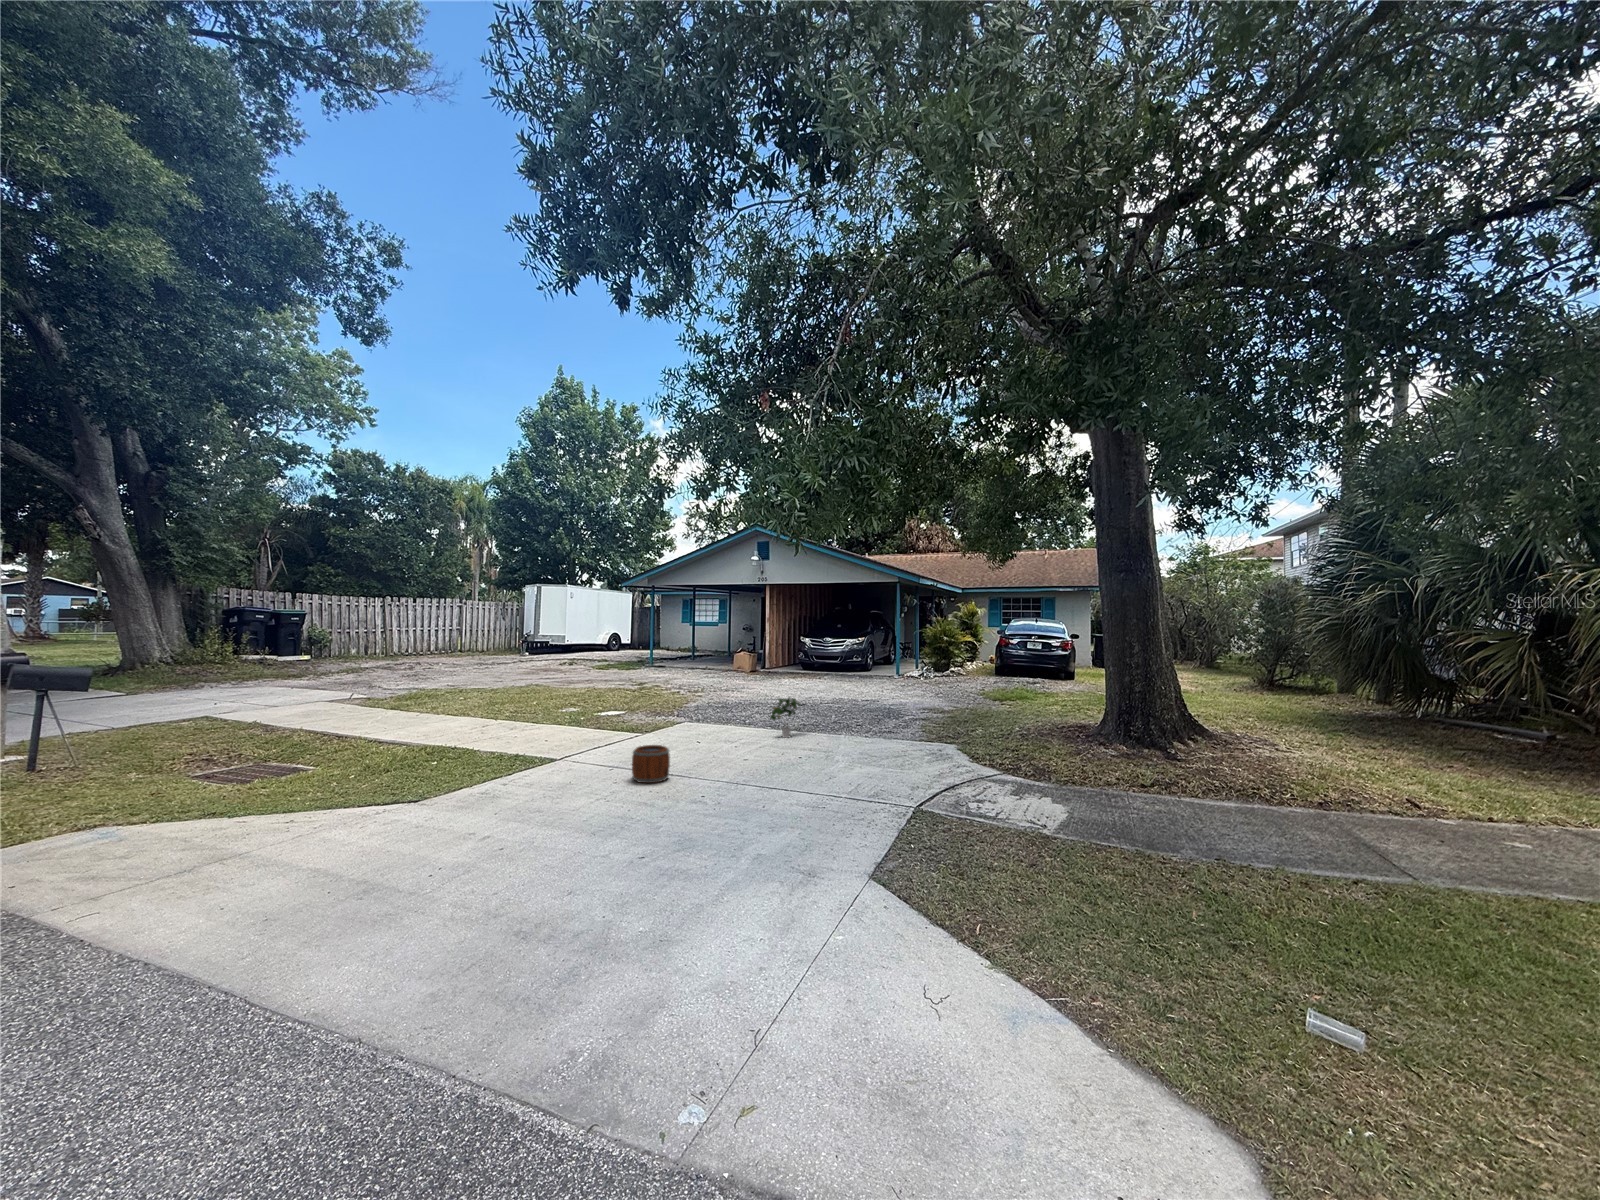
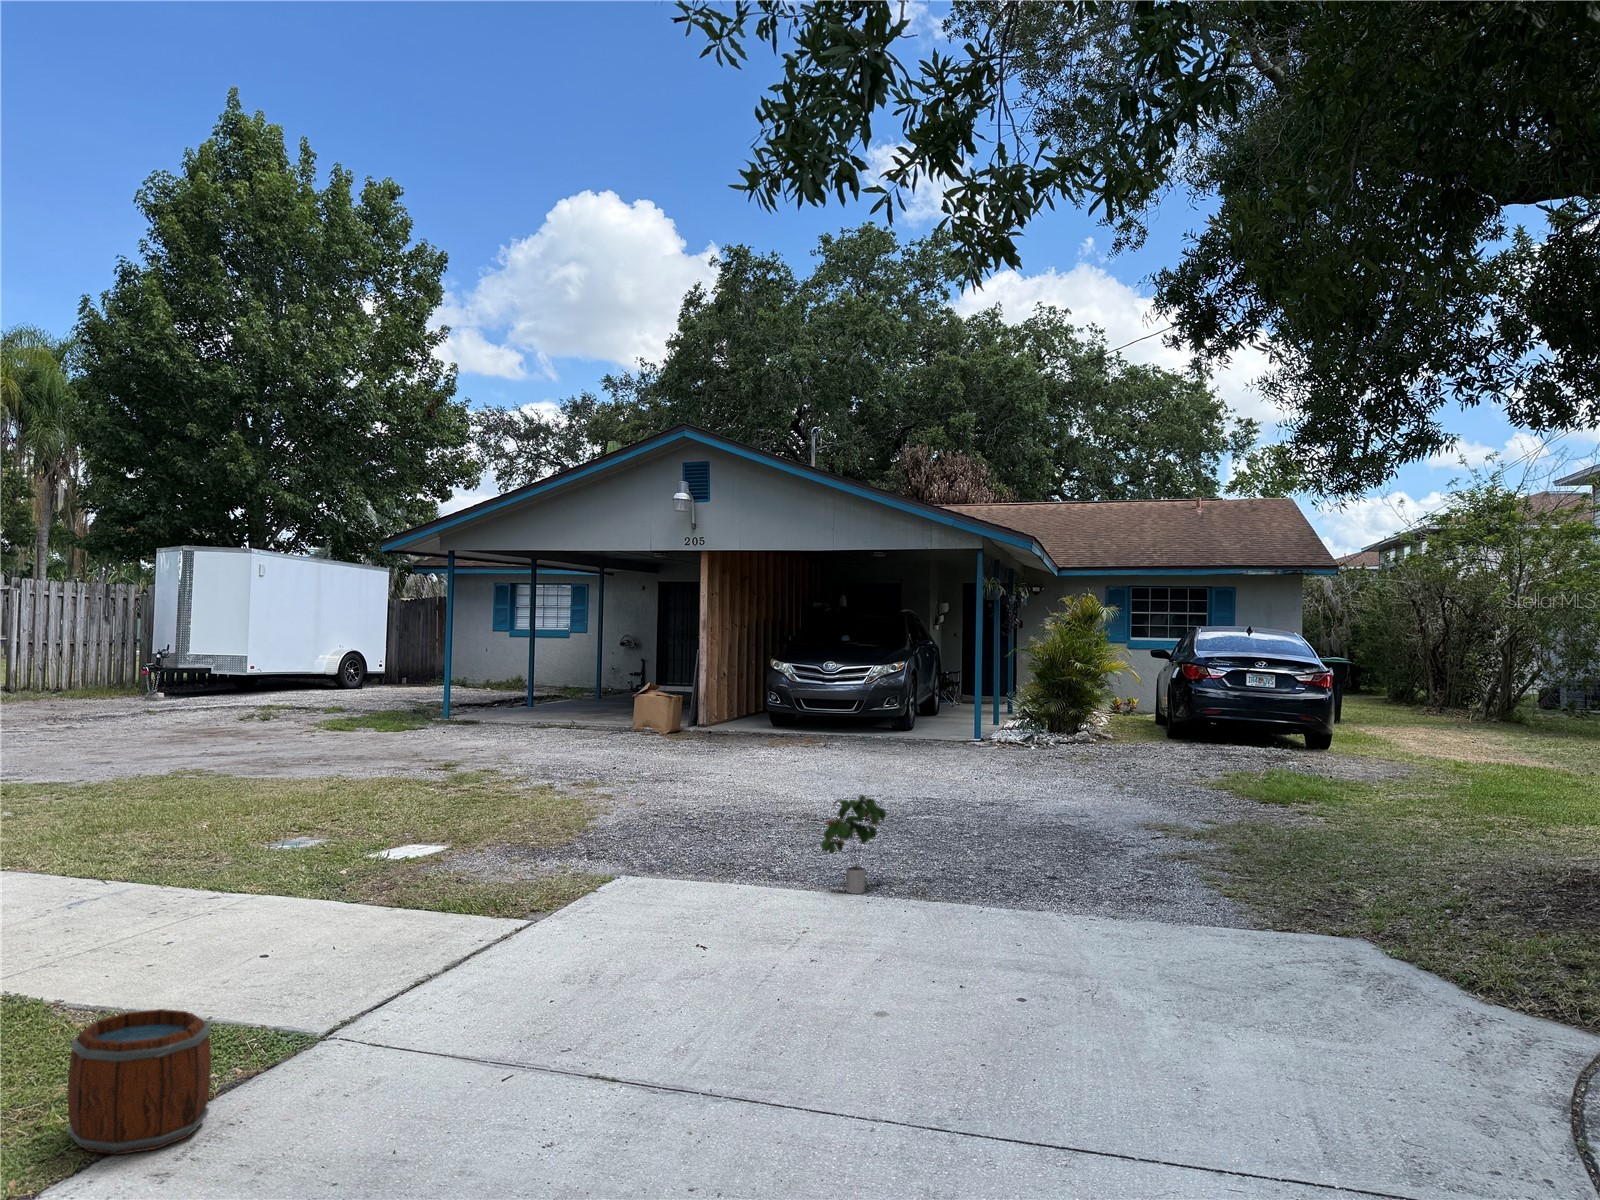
bucket: present [632,745,670,783] -> present [68,1009,211,1154]

